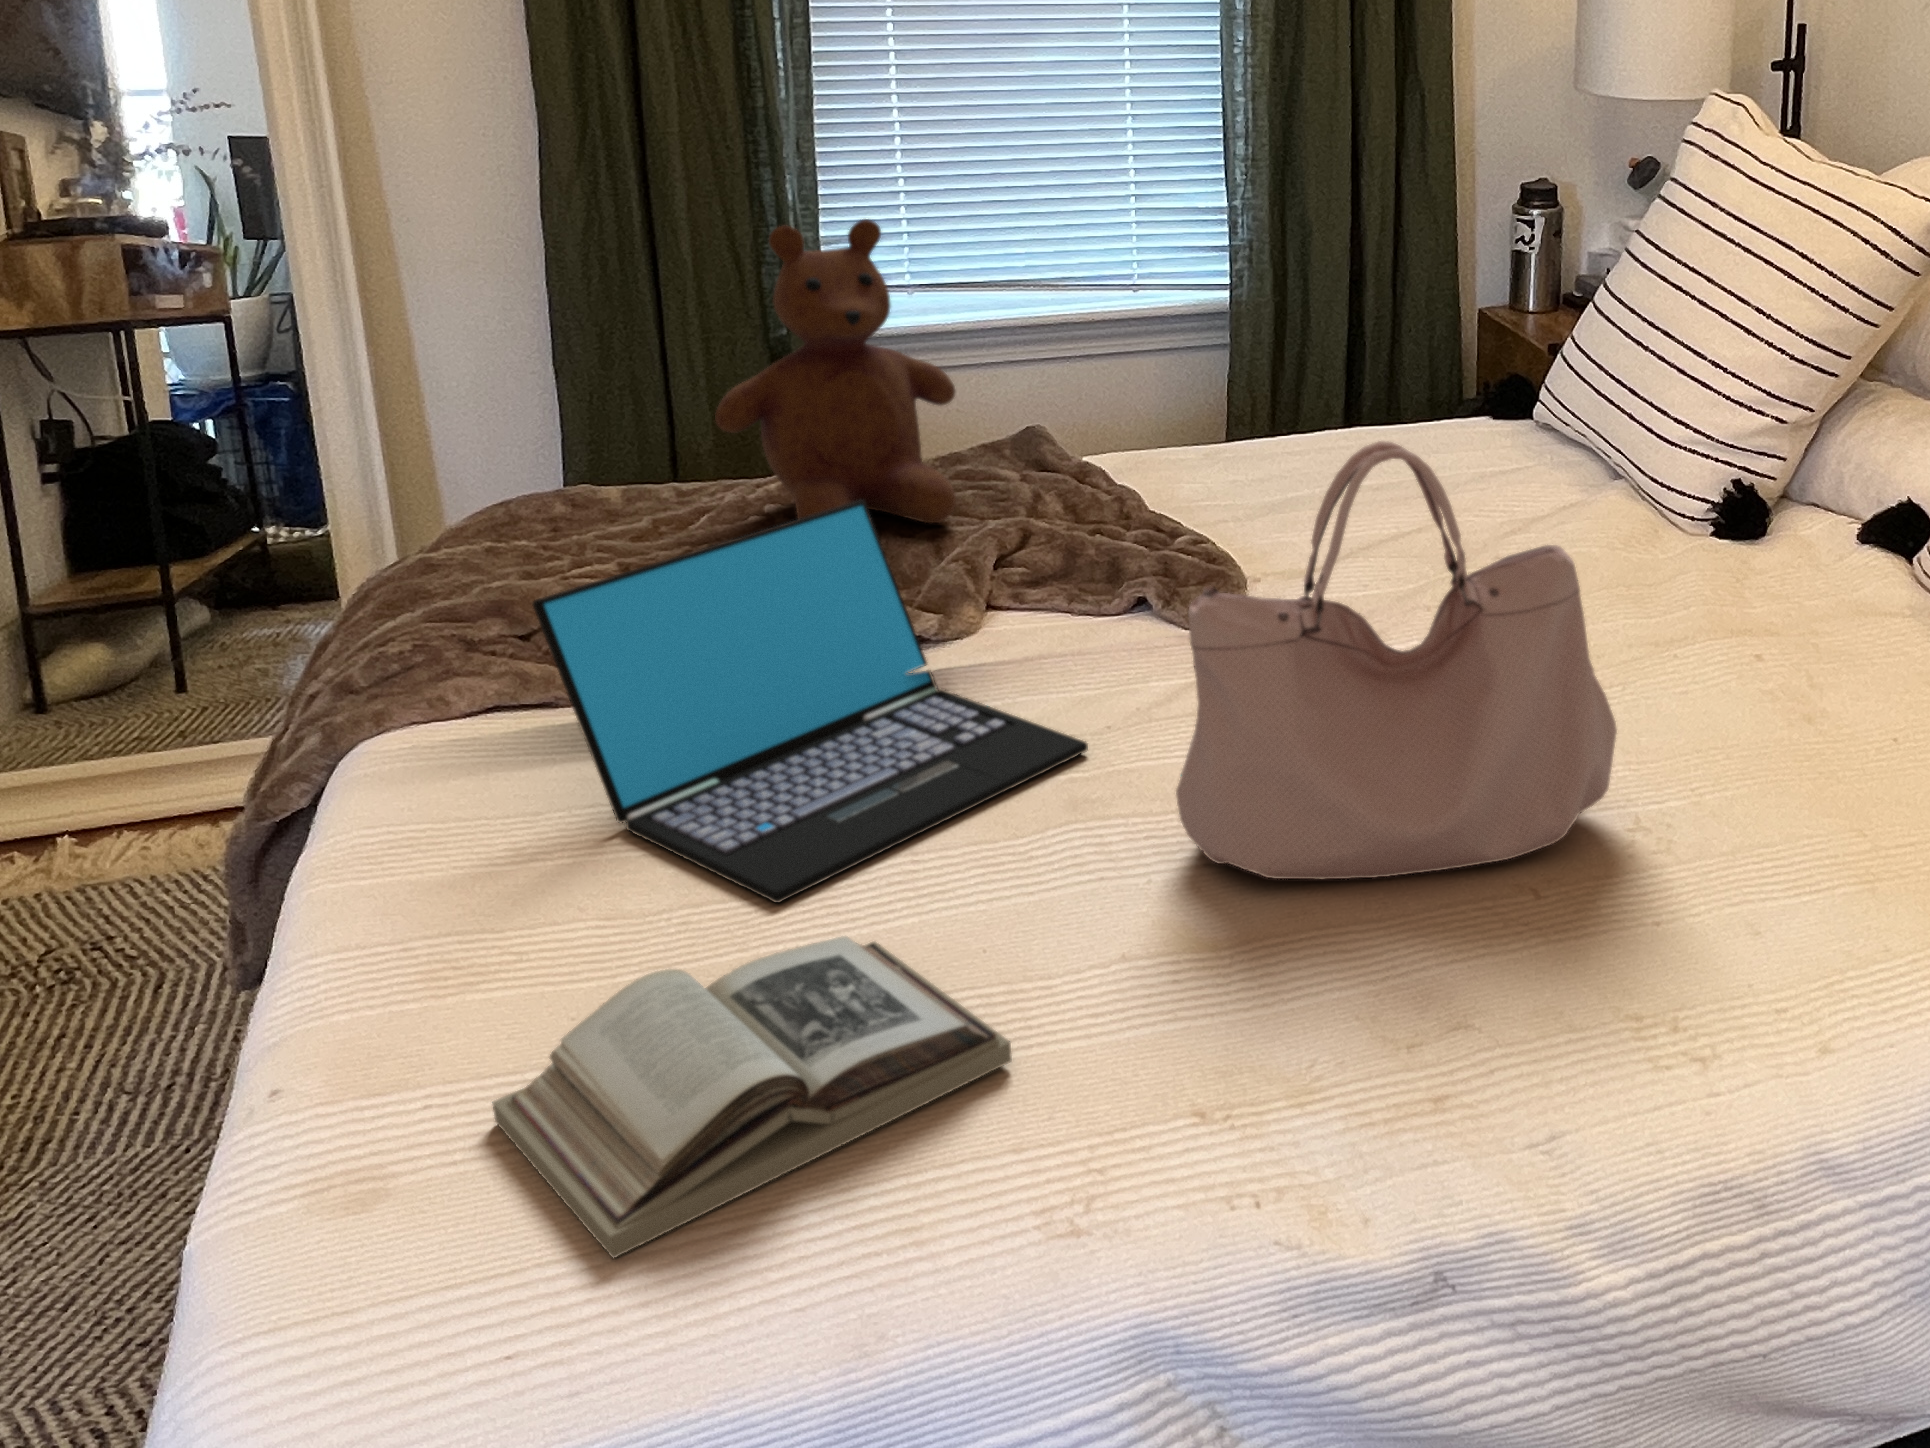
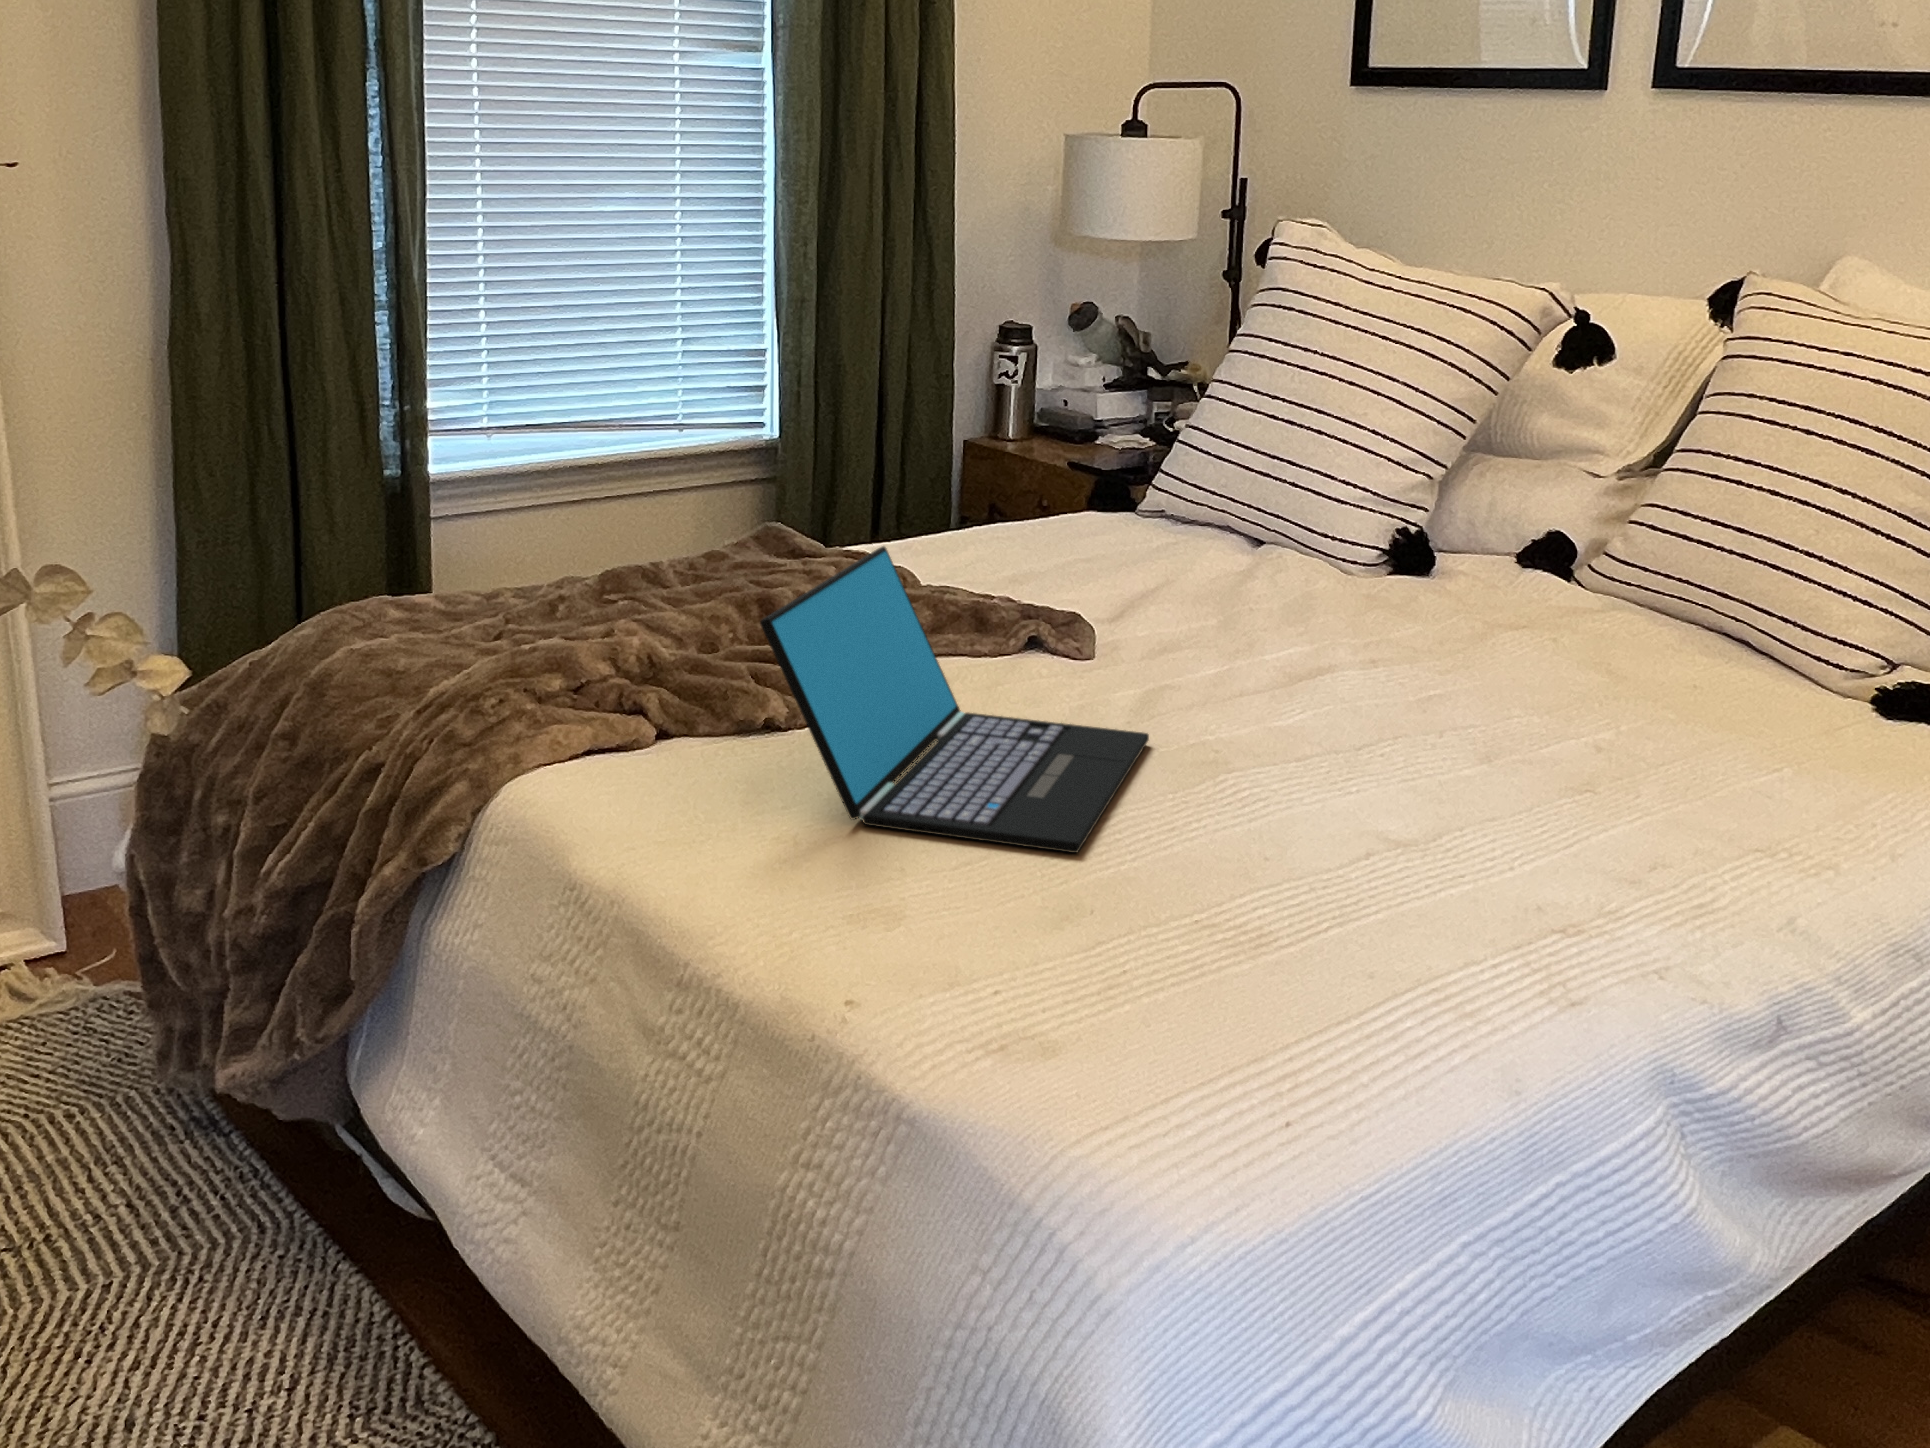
teddy bear: present [715,219,956,523] -> none [577,323,803,620]
handbag: present [1176,441,1617,879] -> none [1326,433,1619,795]
book: present [492,936,1012,1258] -> none [1105,847,1433,1056]

